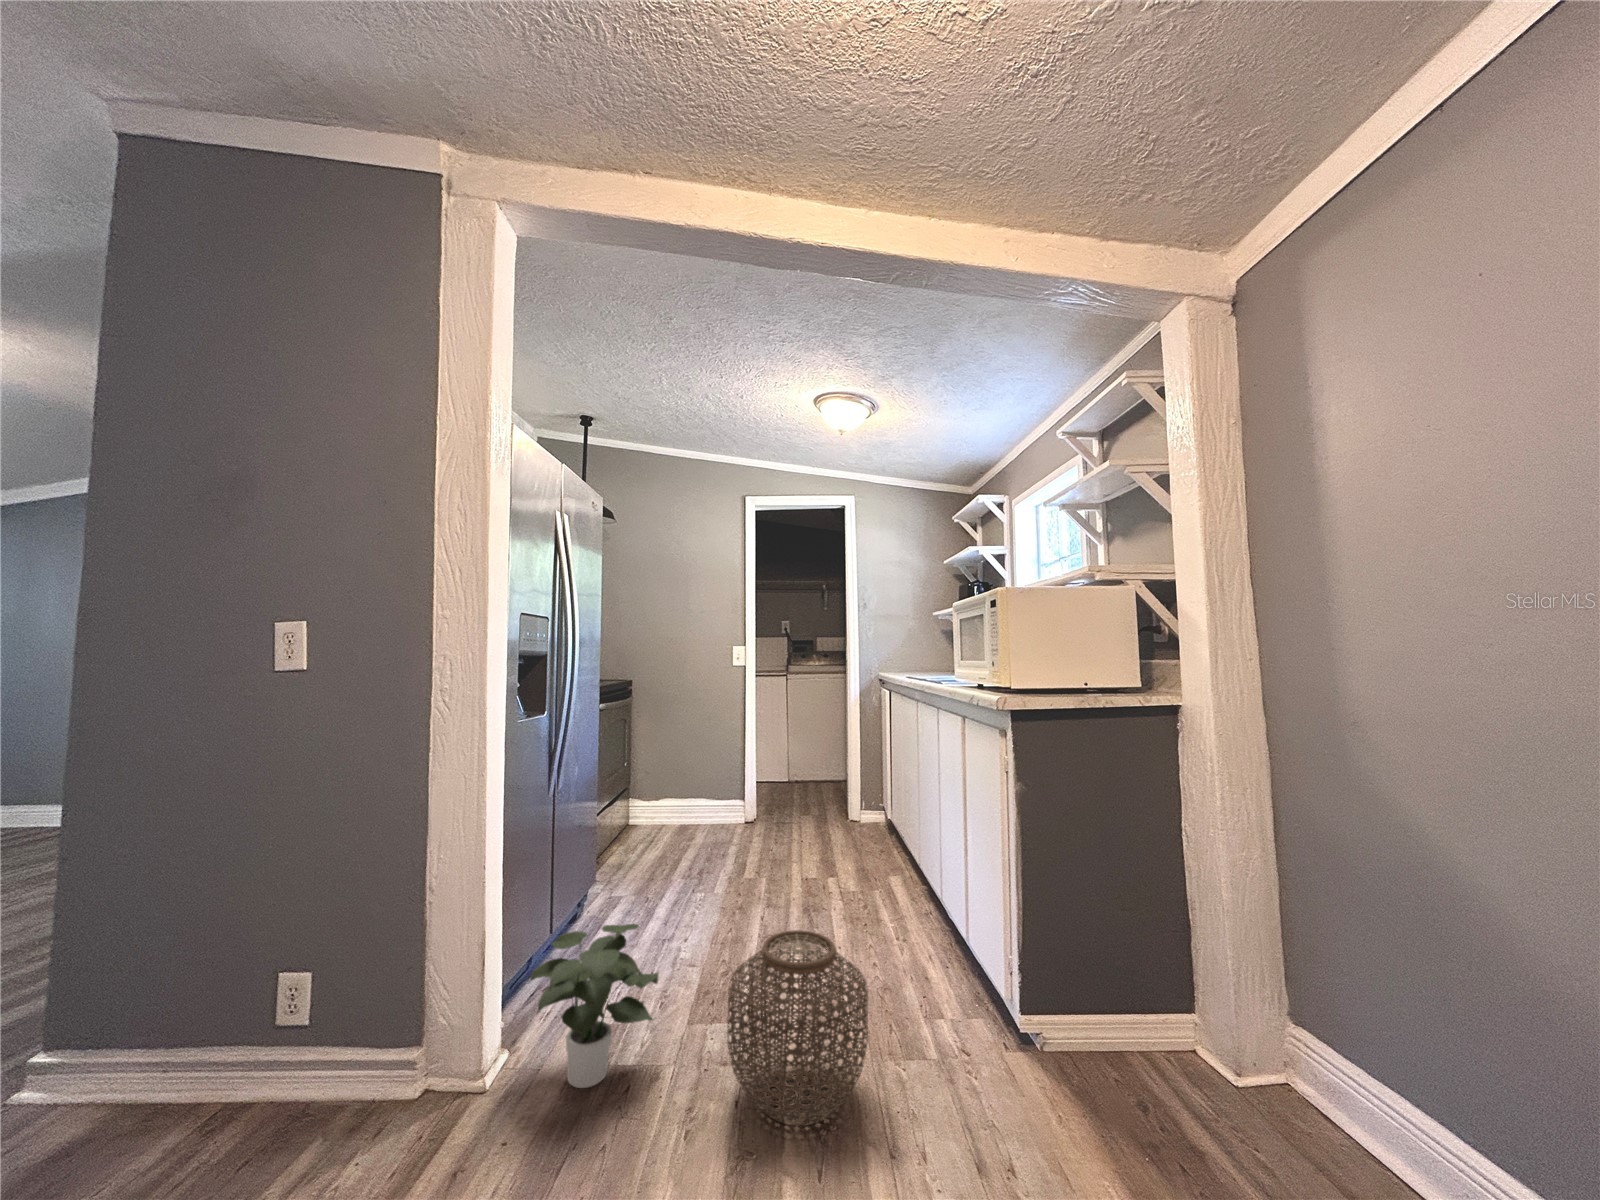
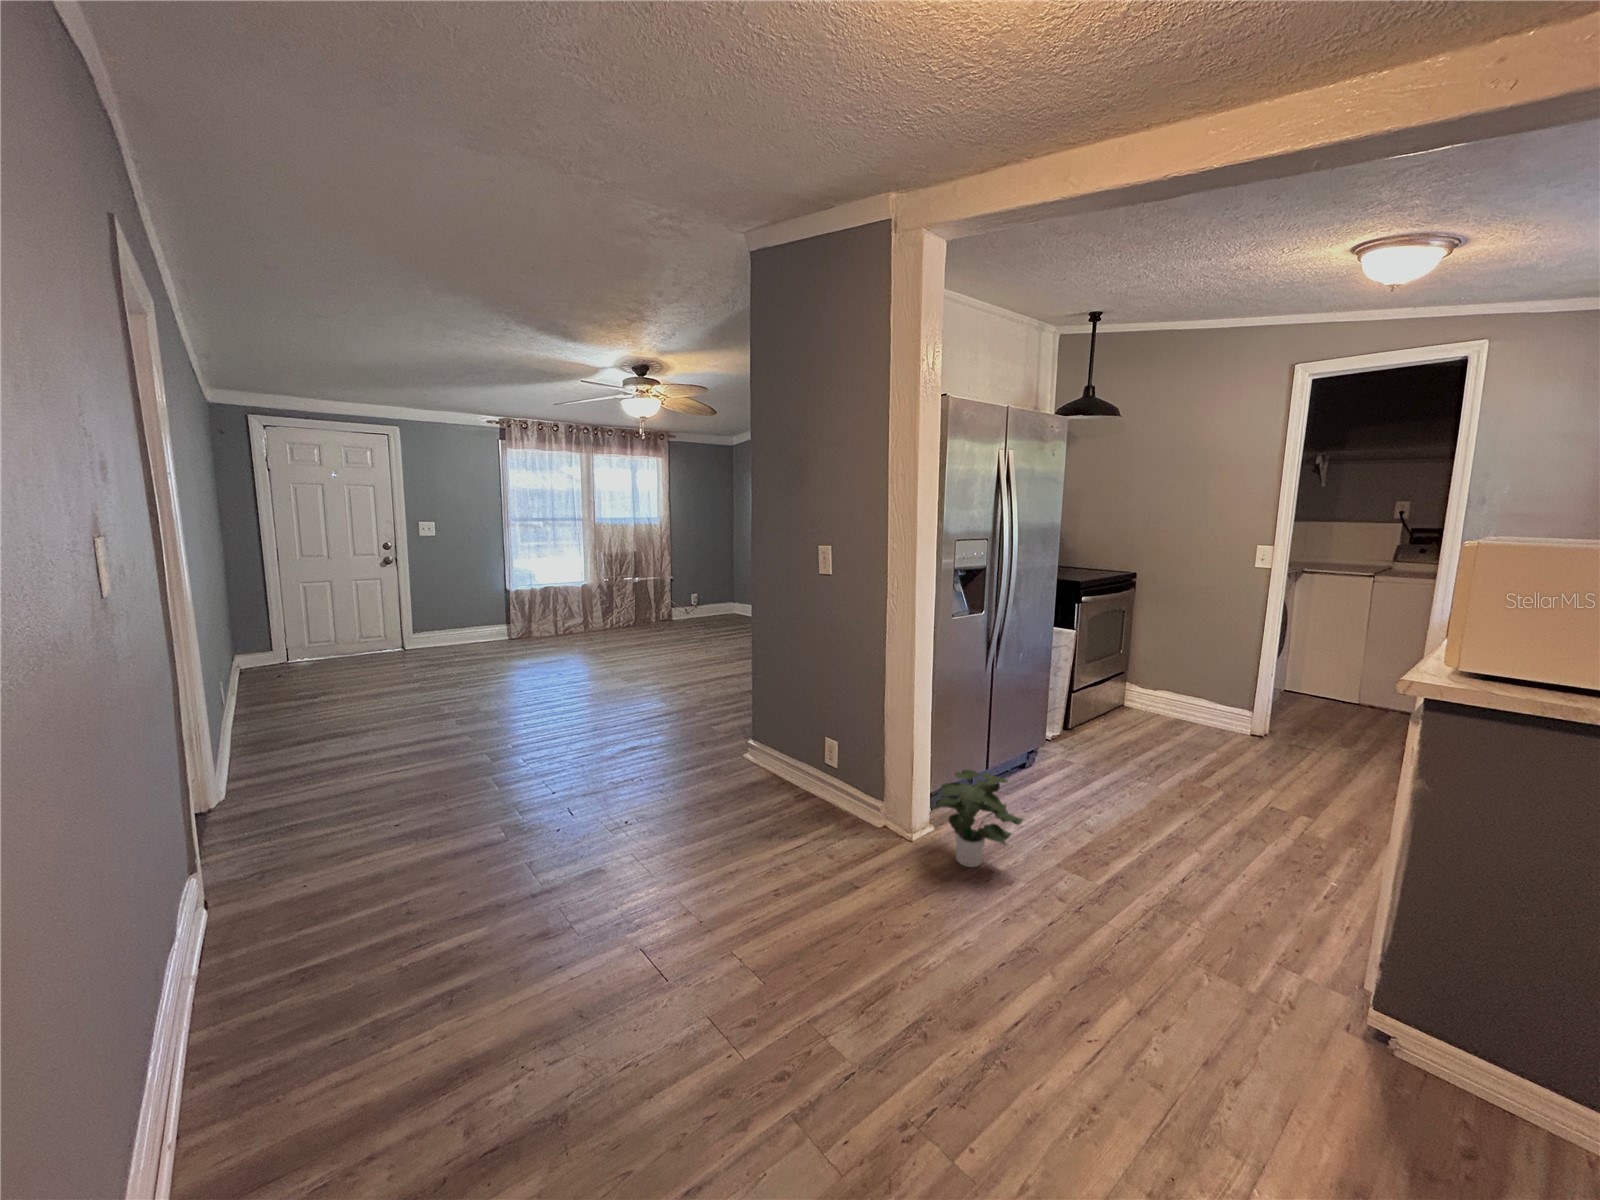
woven basket: present [727,930,868,1125] -> none [1041,825,1167,967]

